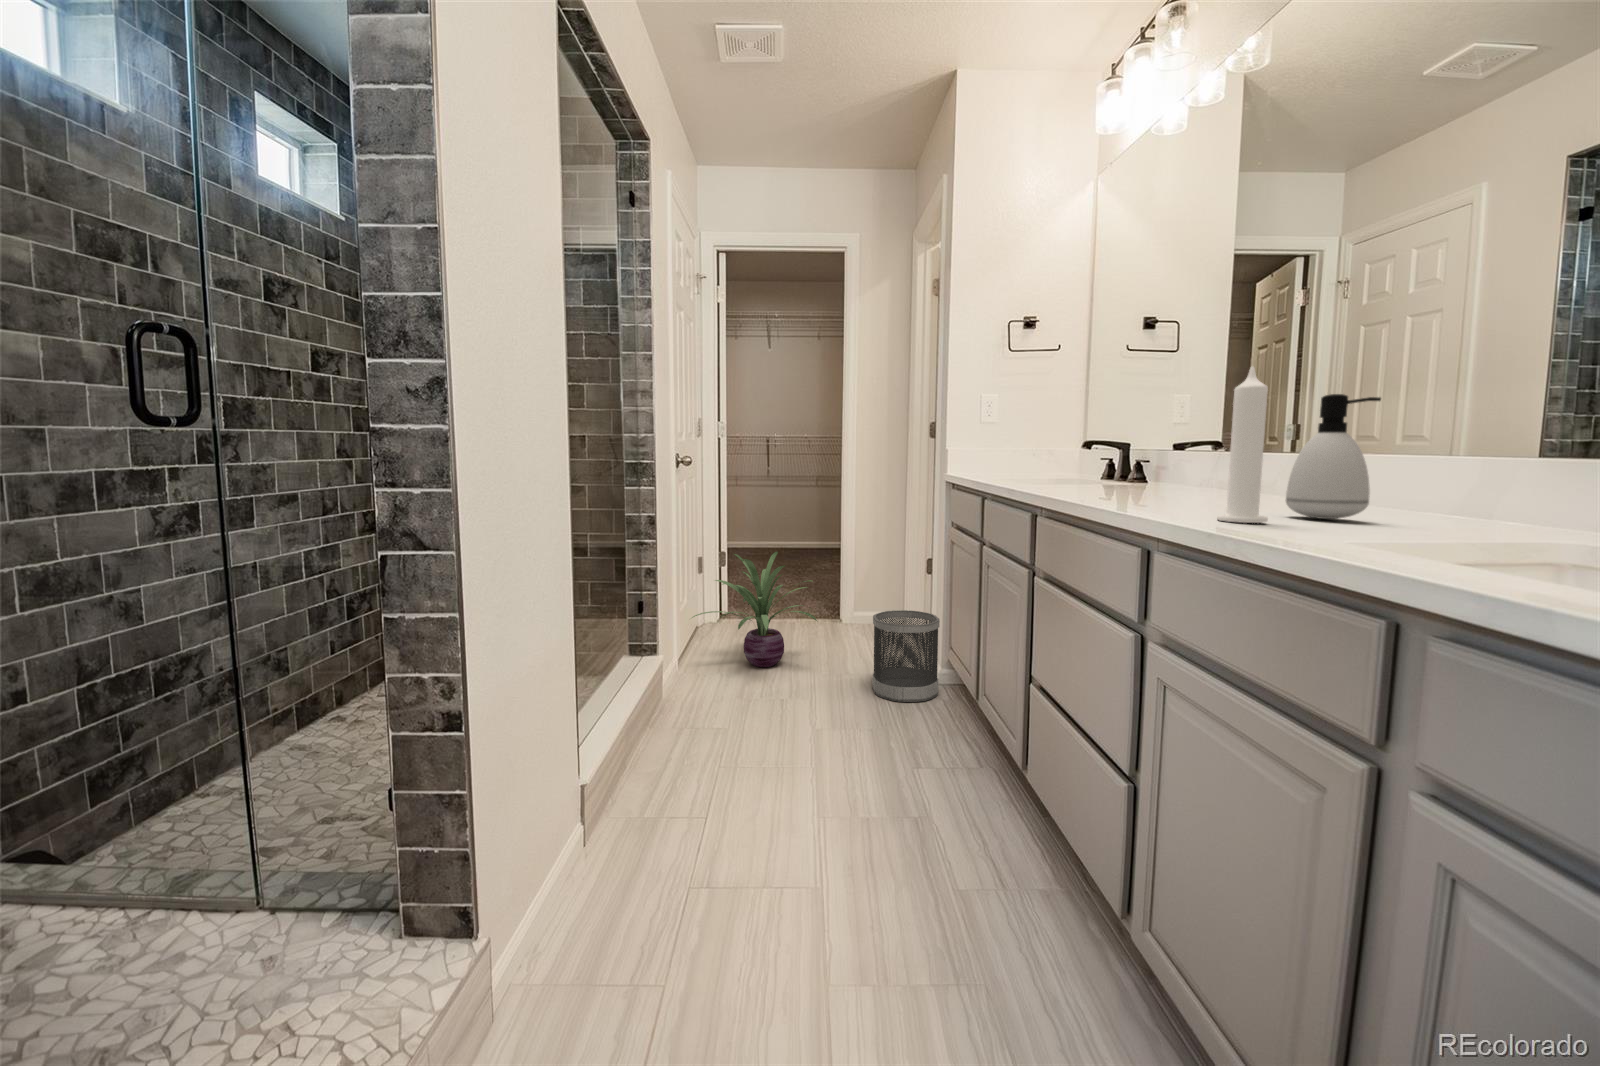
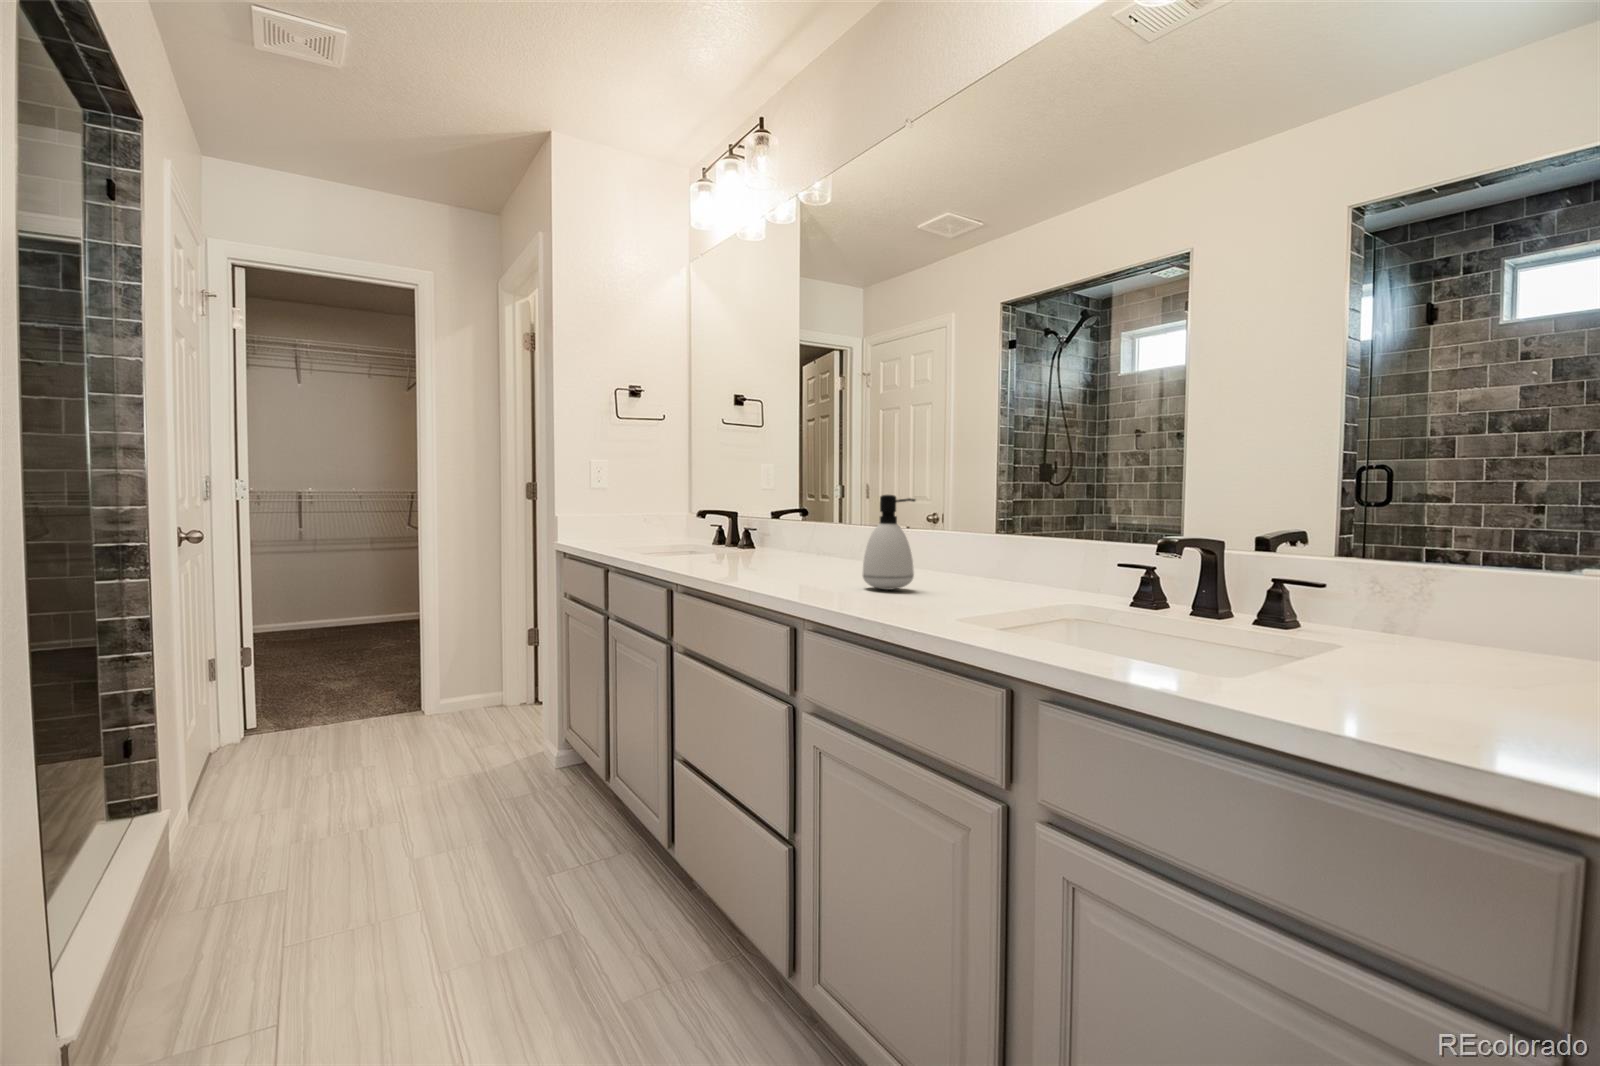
candle: present [1217,367,1268,523] -> none [822,476,856,600]
decorative plant: present [692,552,817,667] -> none [205,644,406,795]
wastebasket: present [872,610,940,702] -> none [480,695,560,802]

